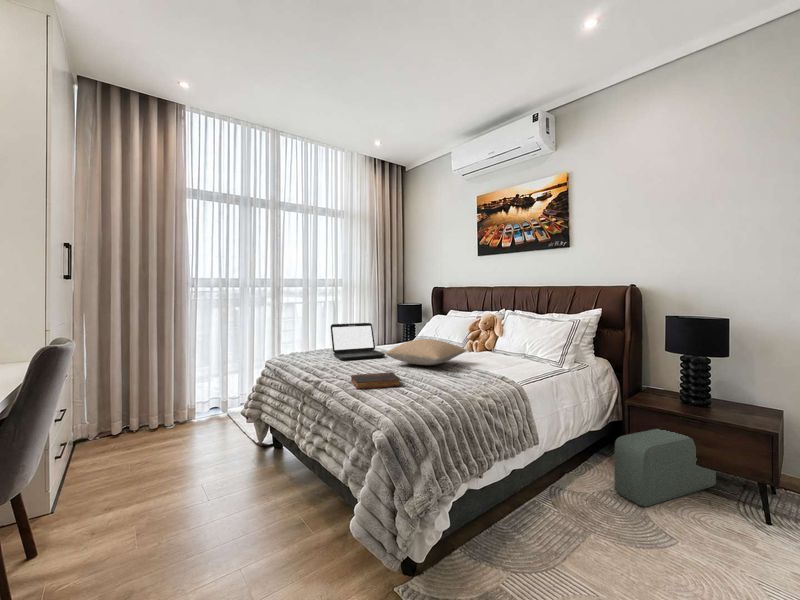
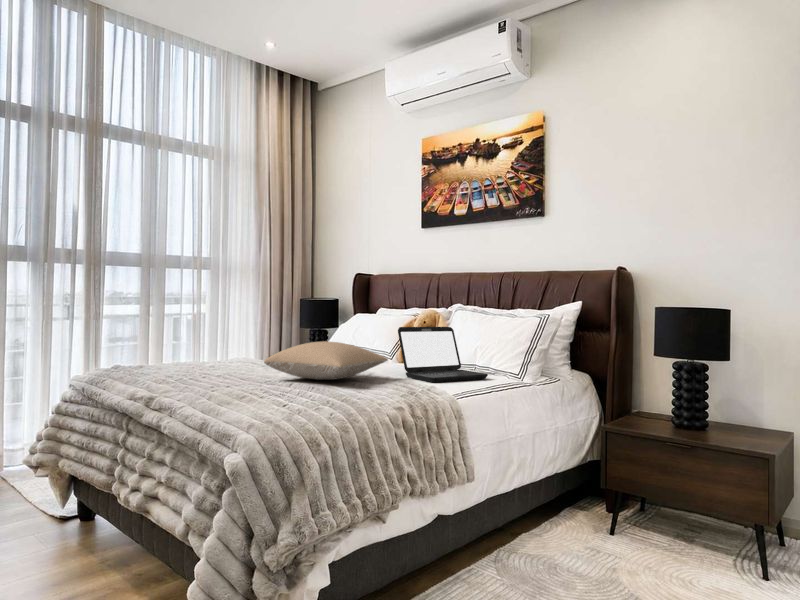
laptop: present [331,323,385,360] -> present [398,327,488,382]
book: present [351,372,401,389] -> none [204,384,279,404]
pouf: present [614,429,716,507] -> none [583,461,716,568]

